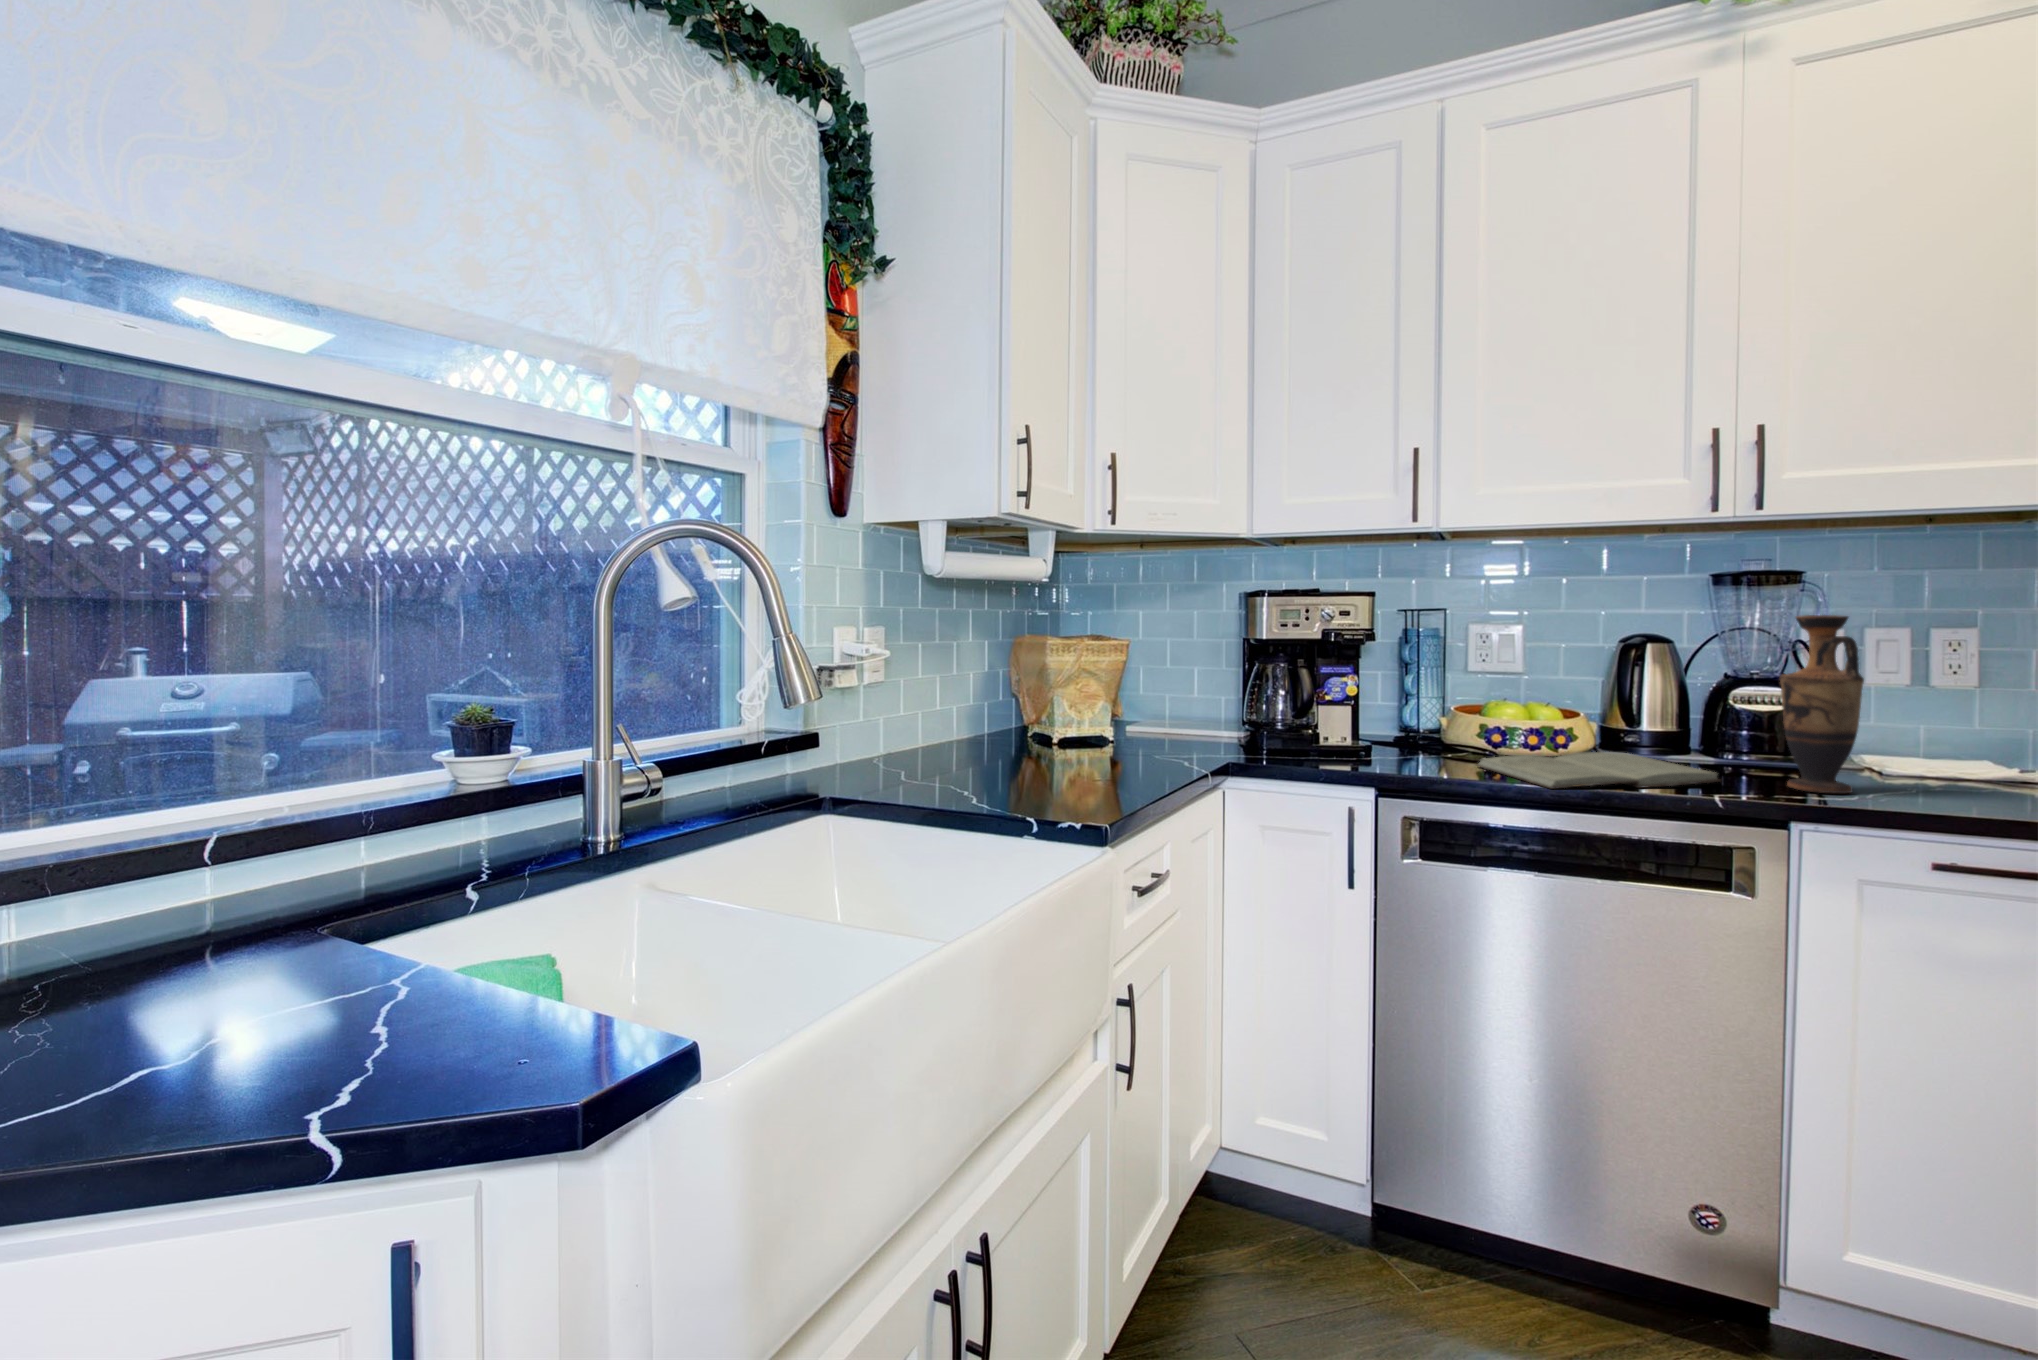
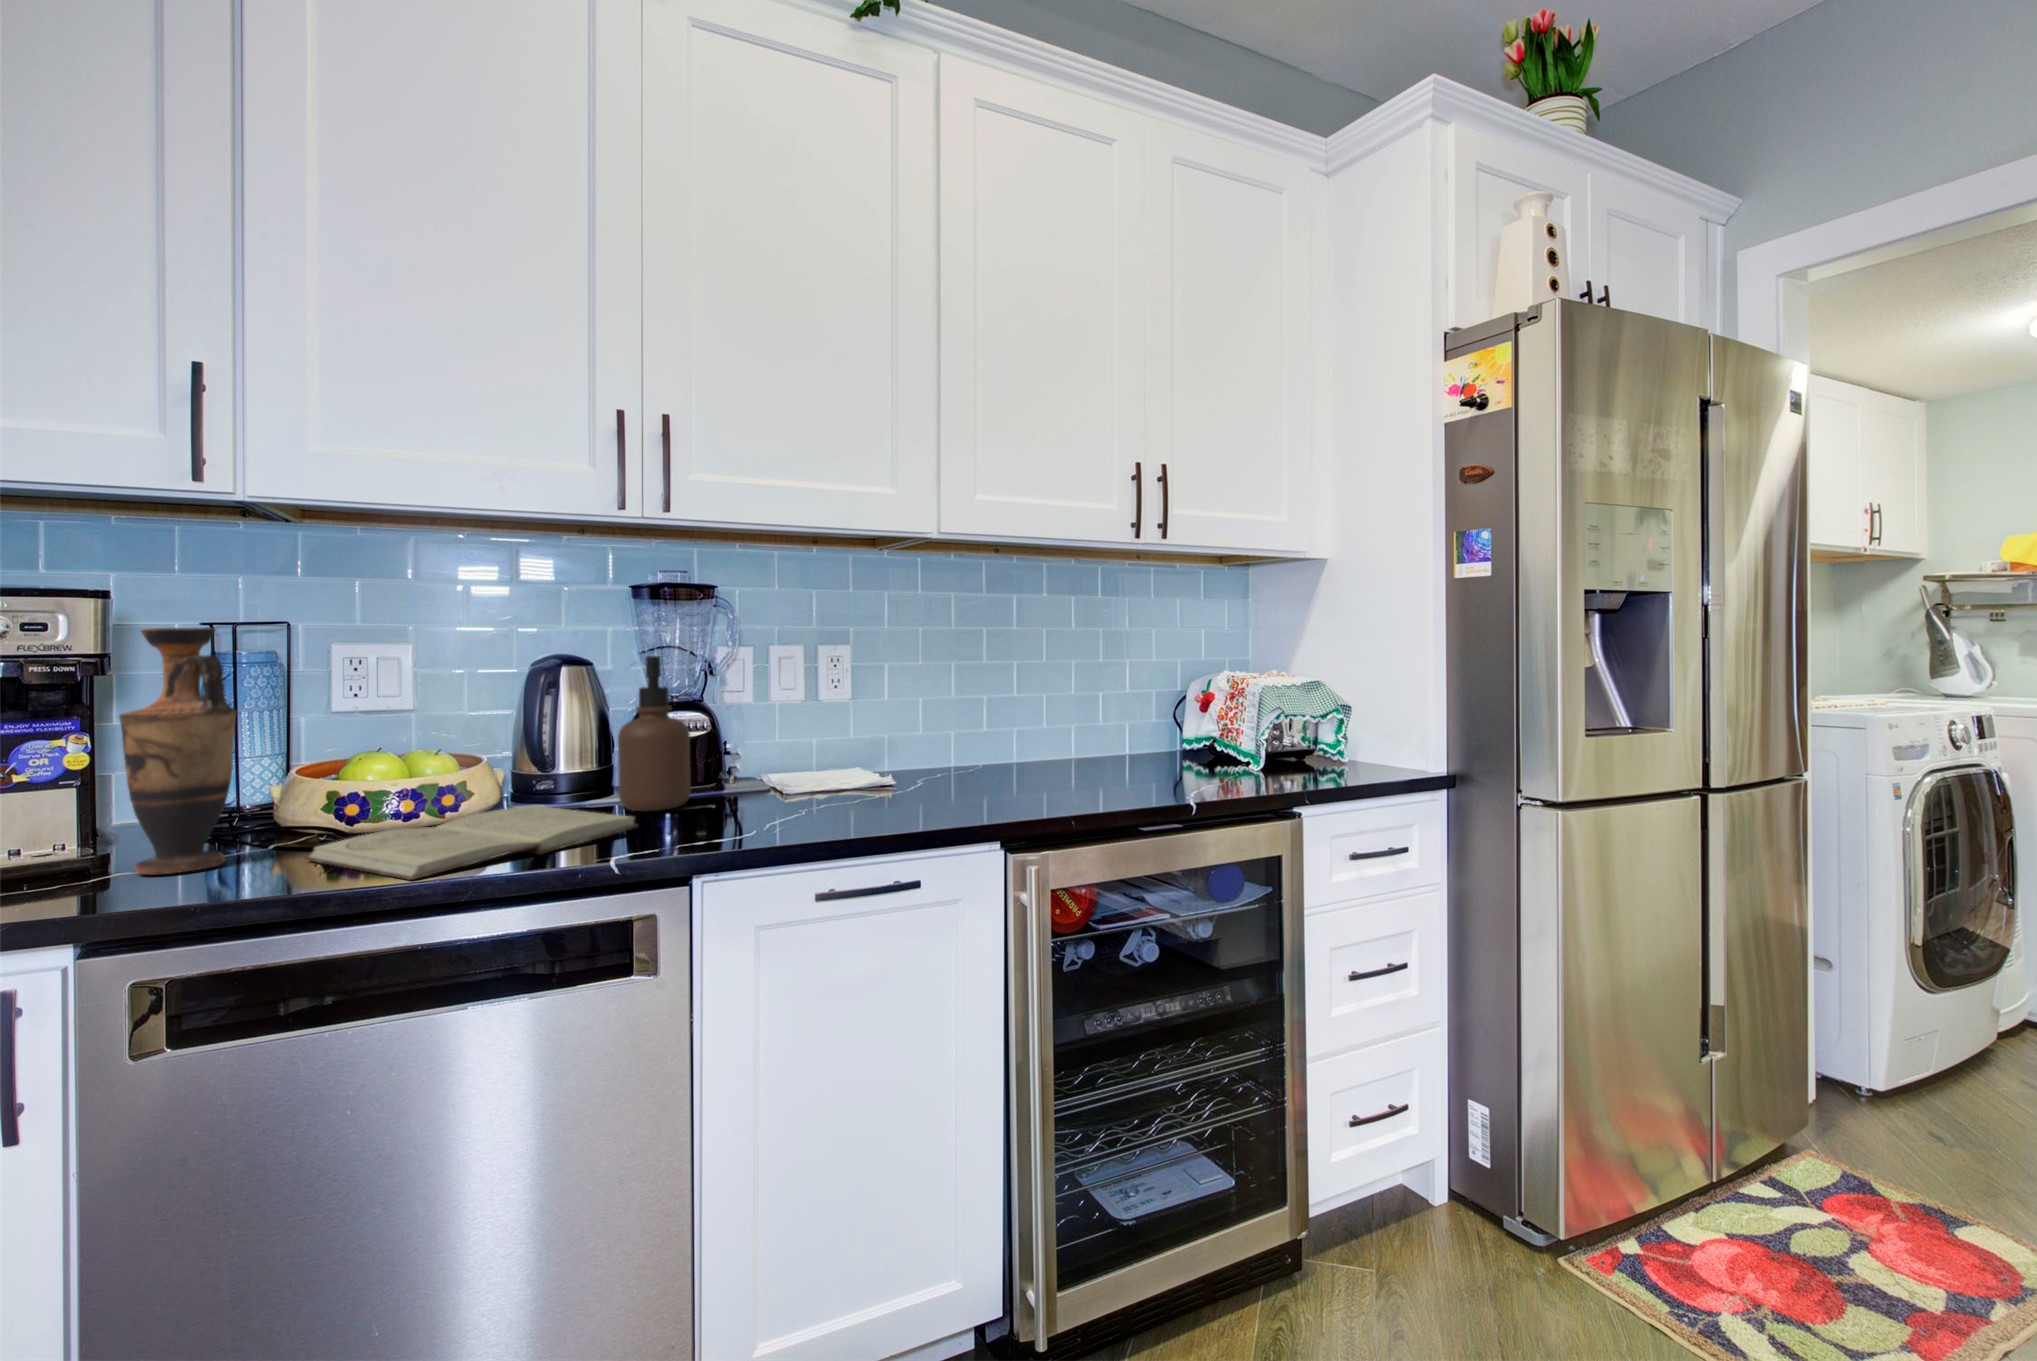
vase: present [1780,615,1864,793] -> present [119,628,237,875]
soap dispenser: none [1699,641,1771,773] -> present [618,656,691,811]

